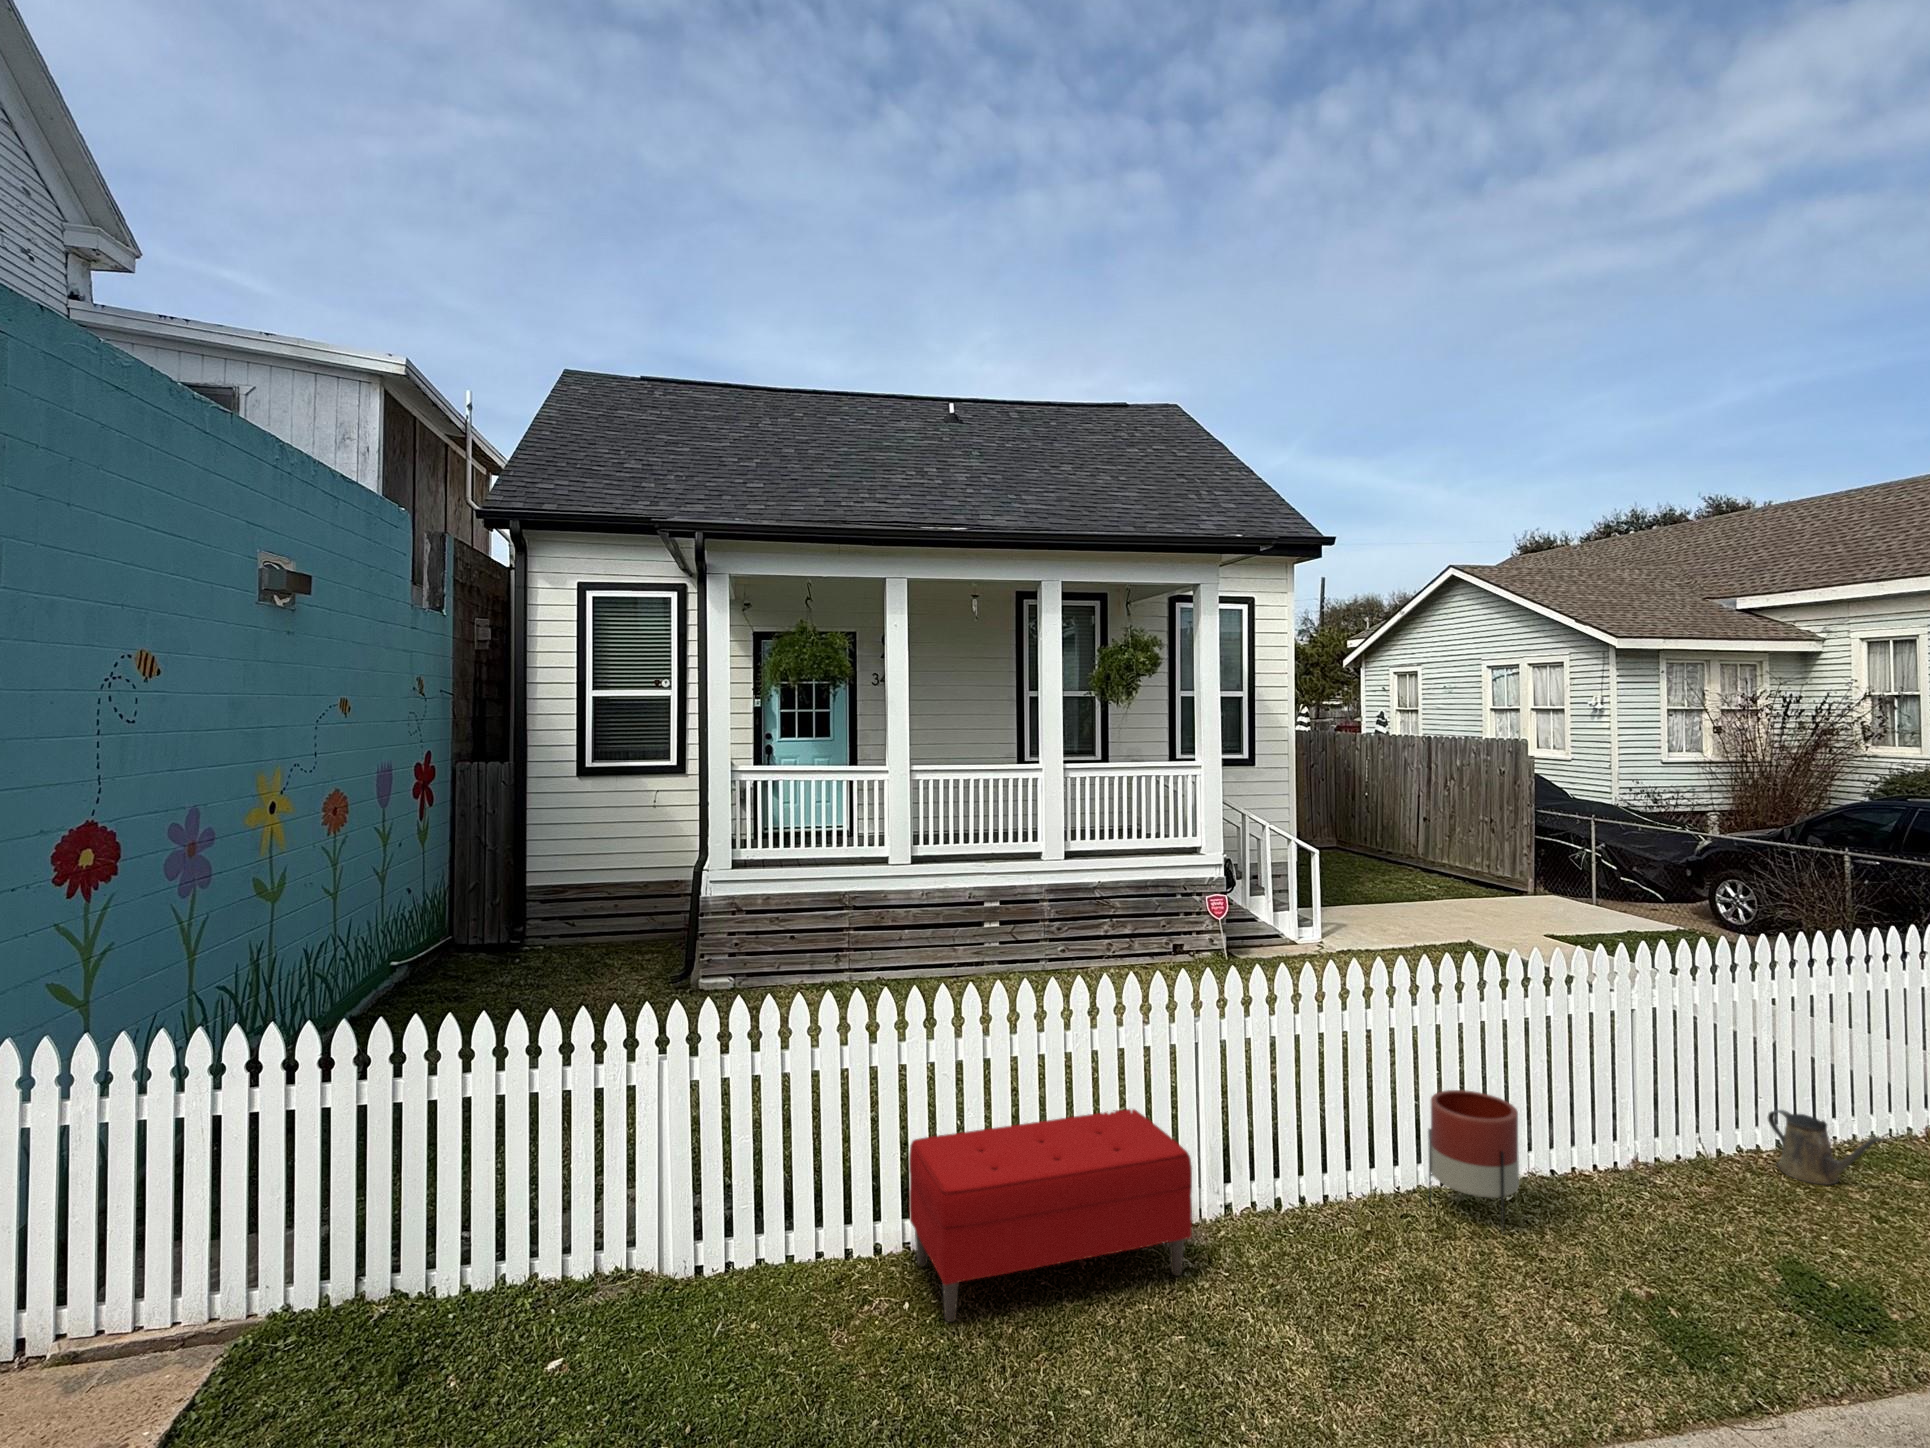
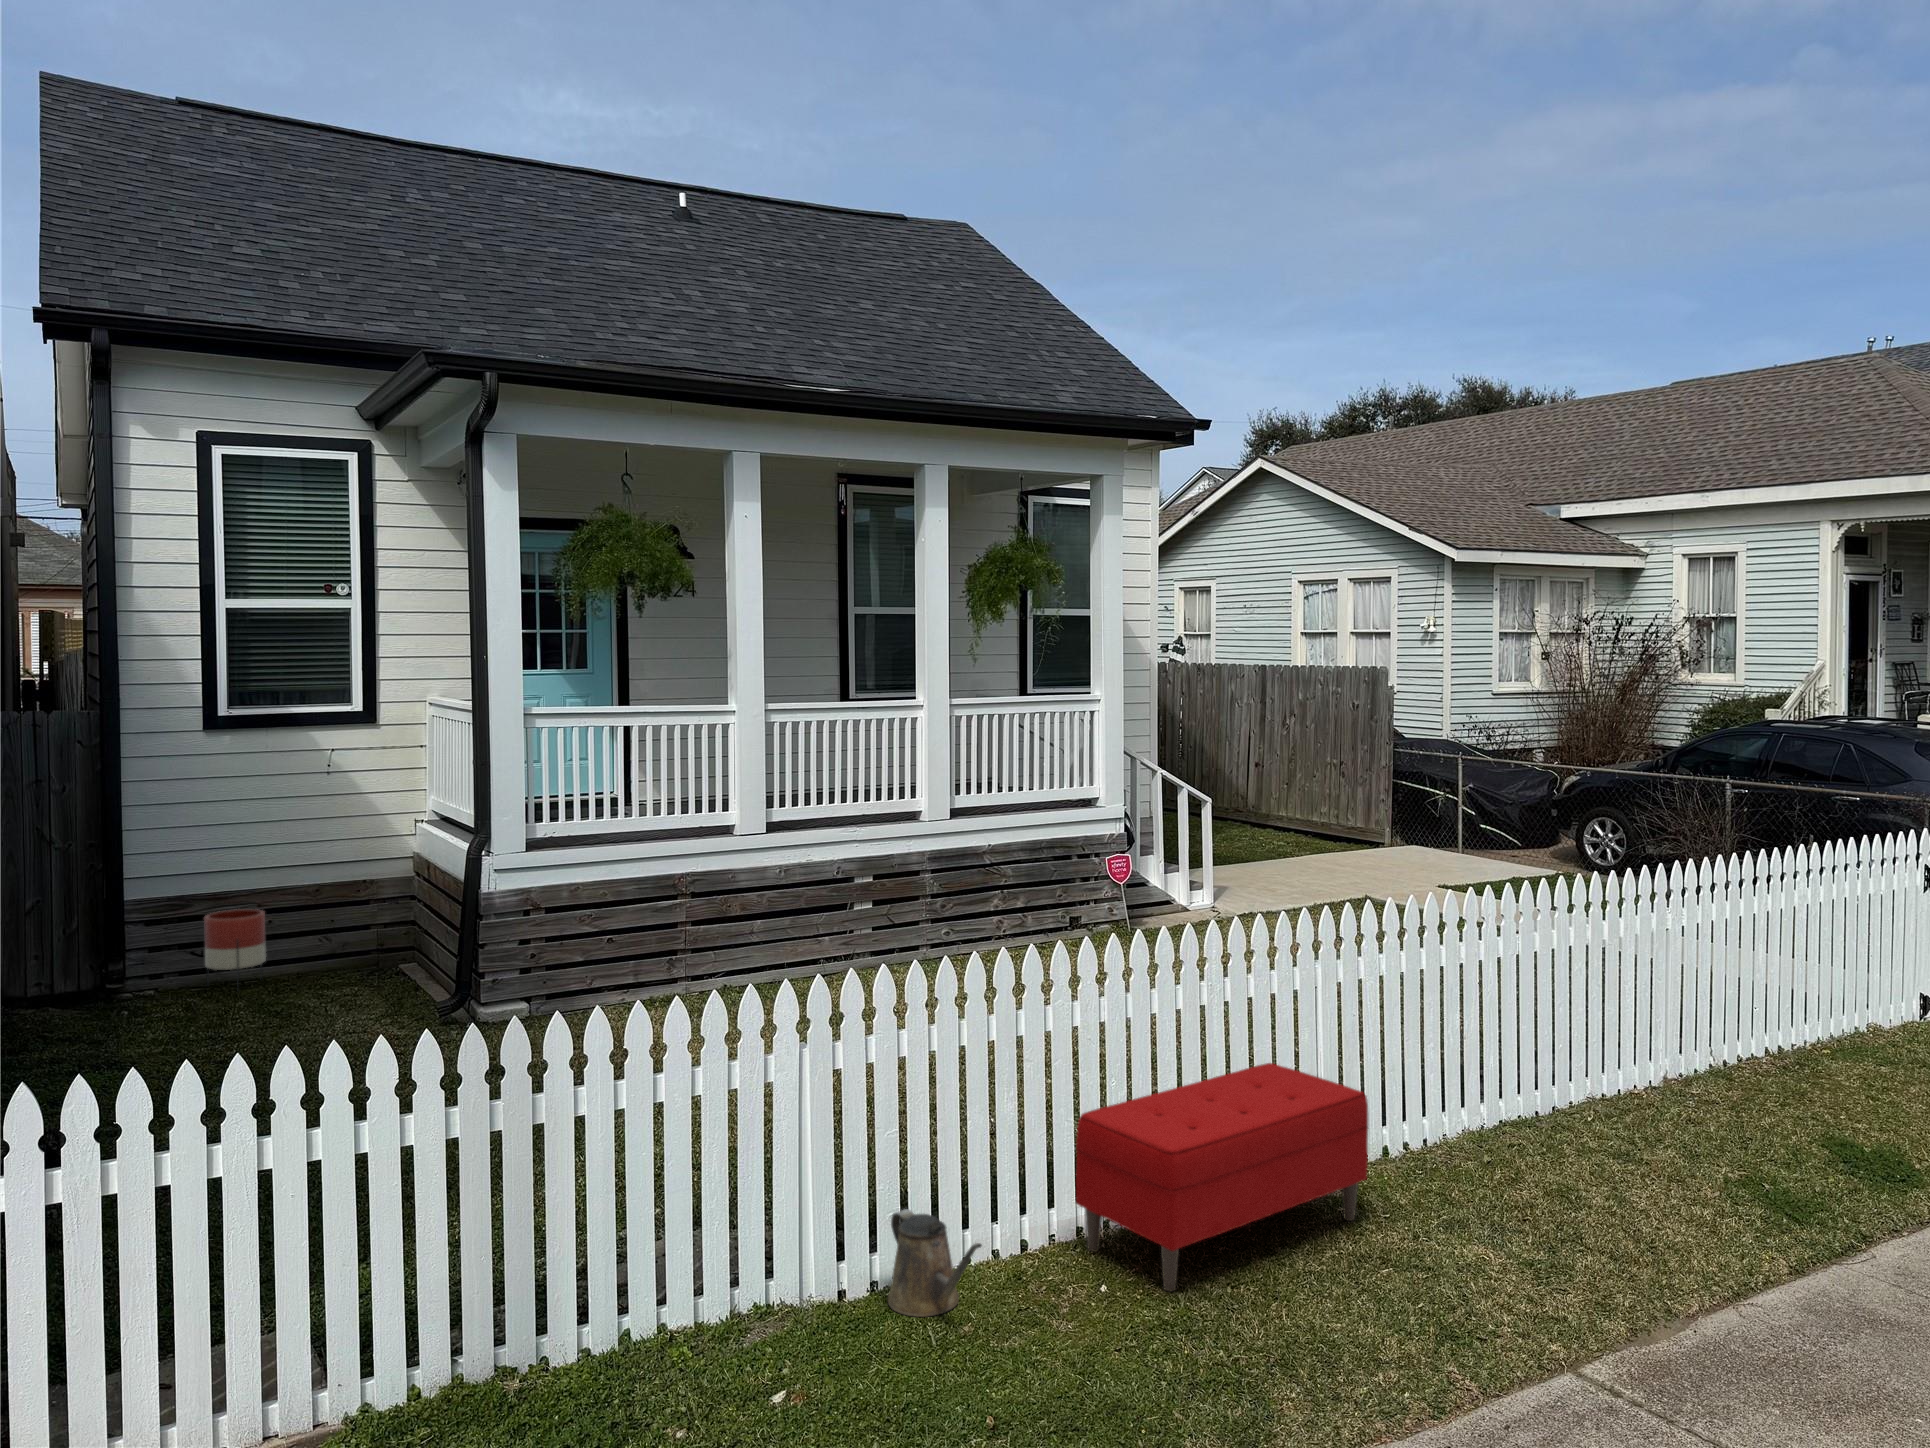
planter: present [1428,1090,1519,1233] -> present [204,909,266,985]
watering can: present [1768,1110,1882,1185] -> present [888,1209,982,1317]

